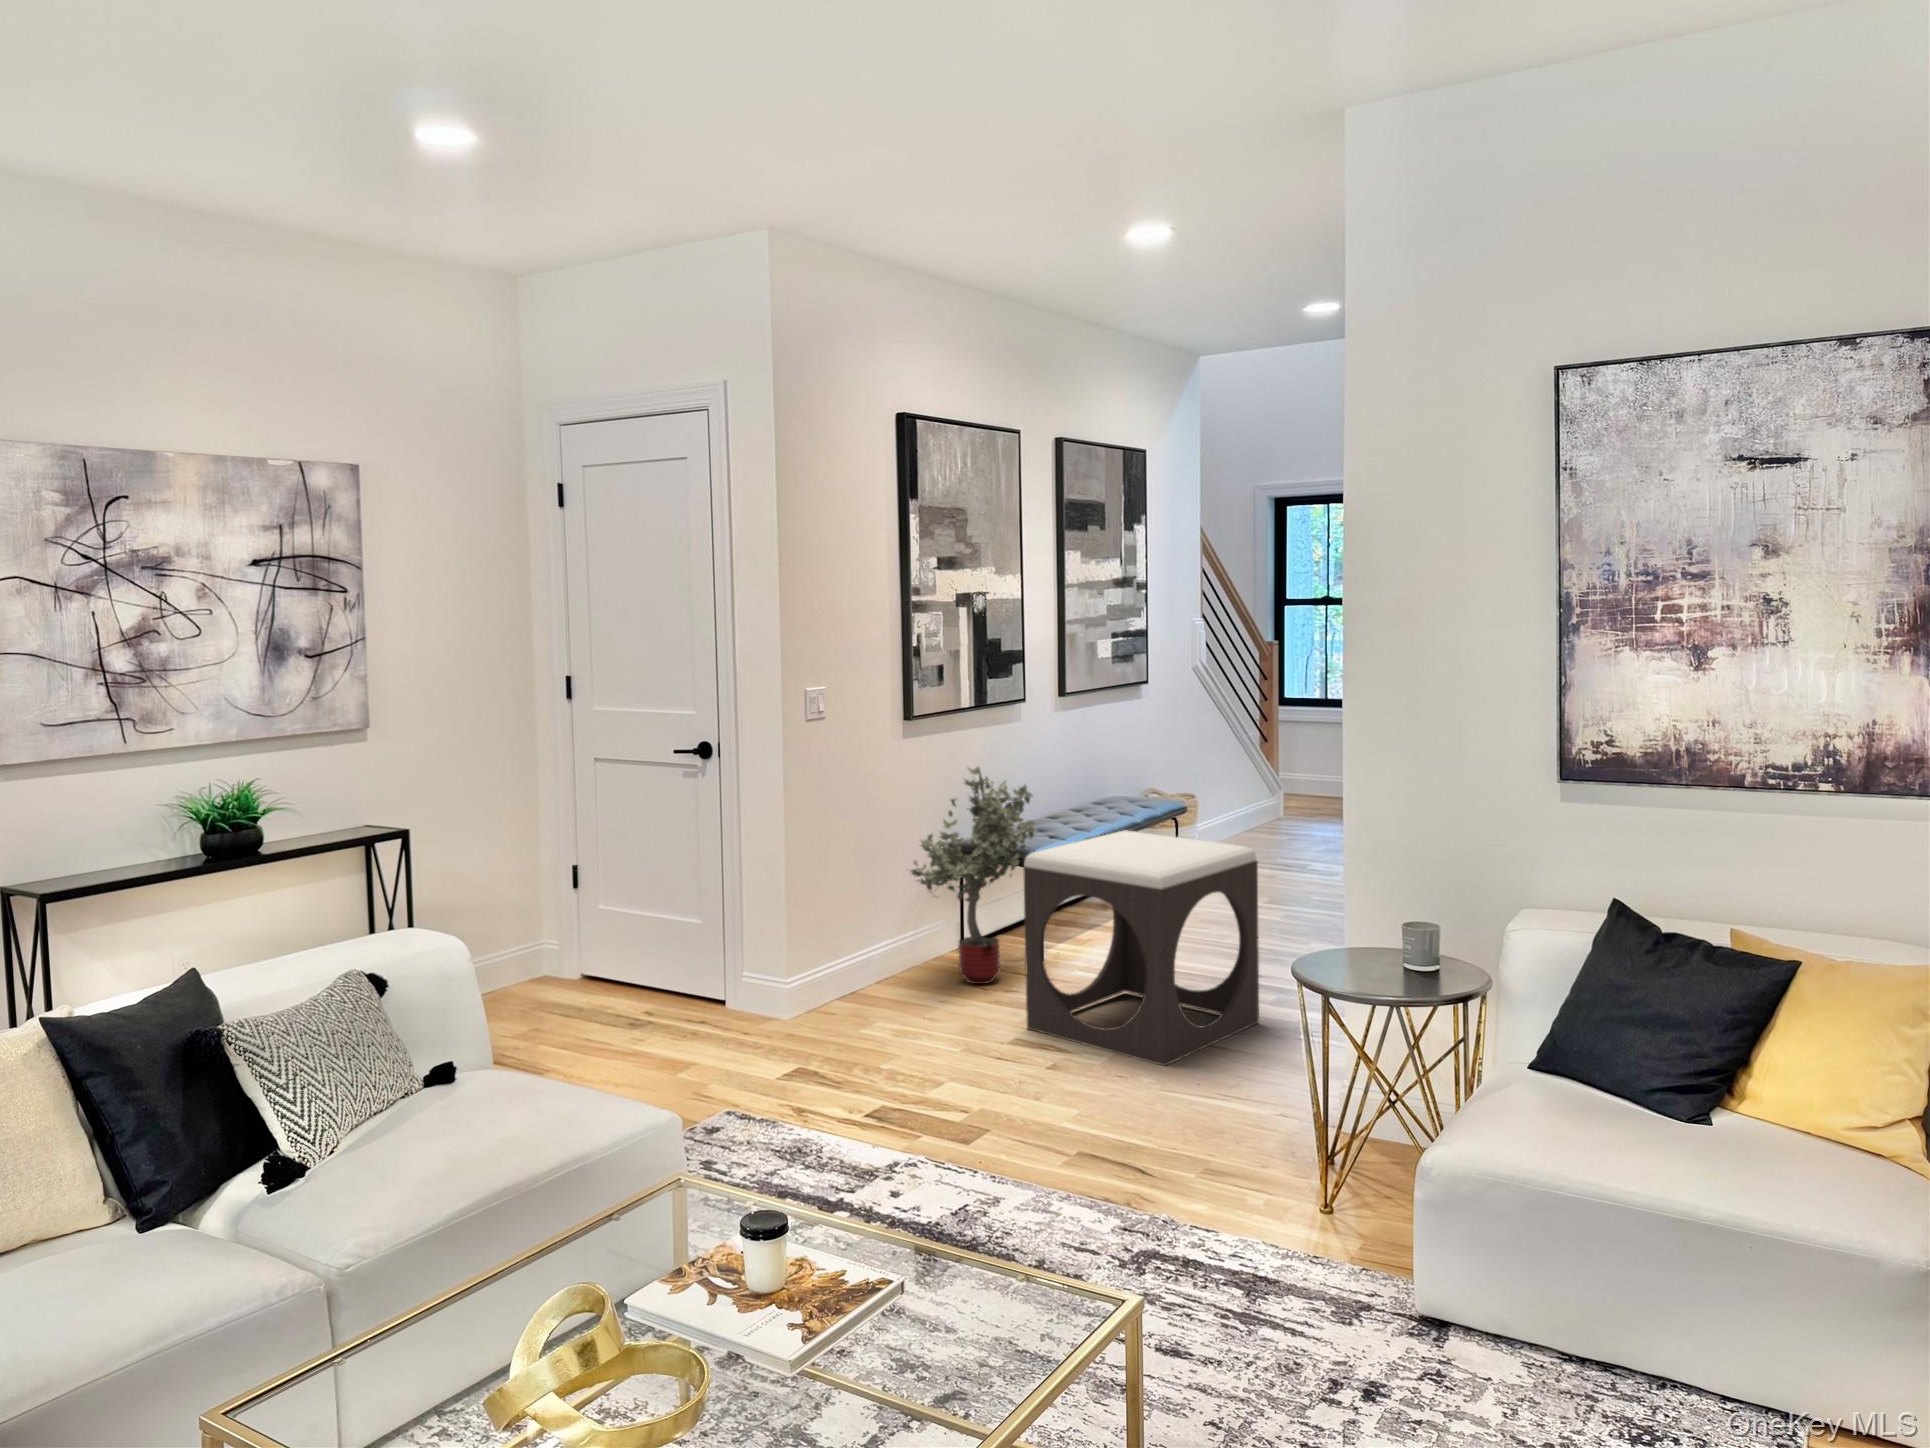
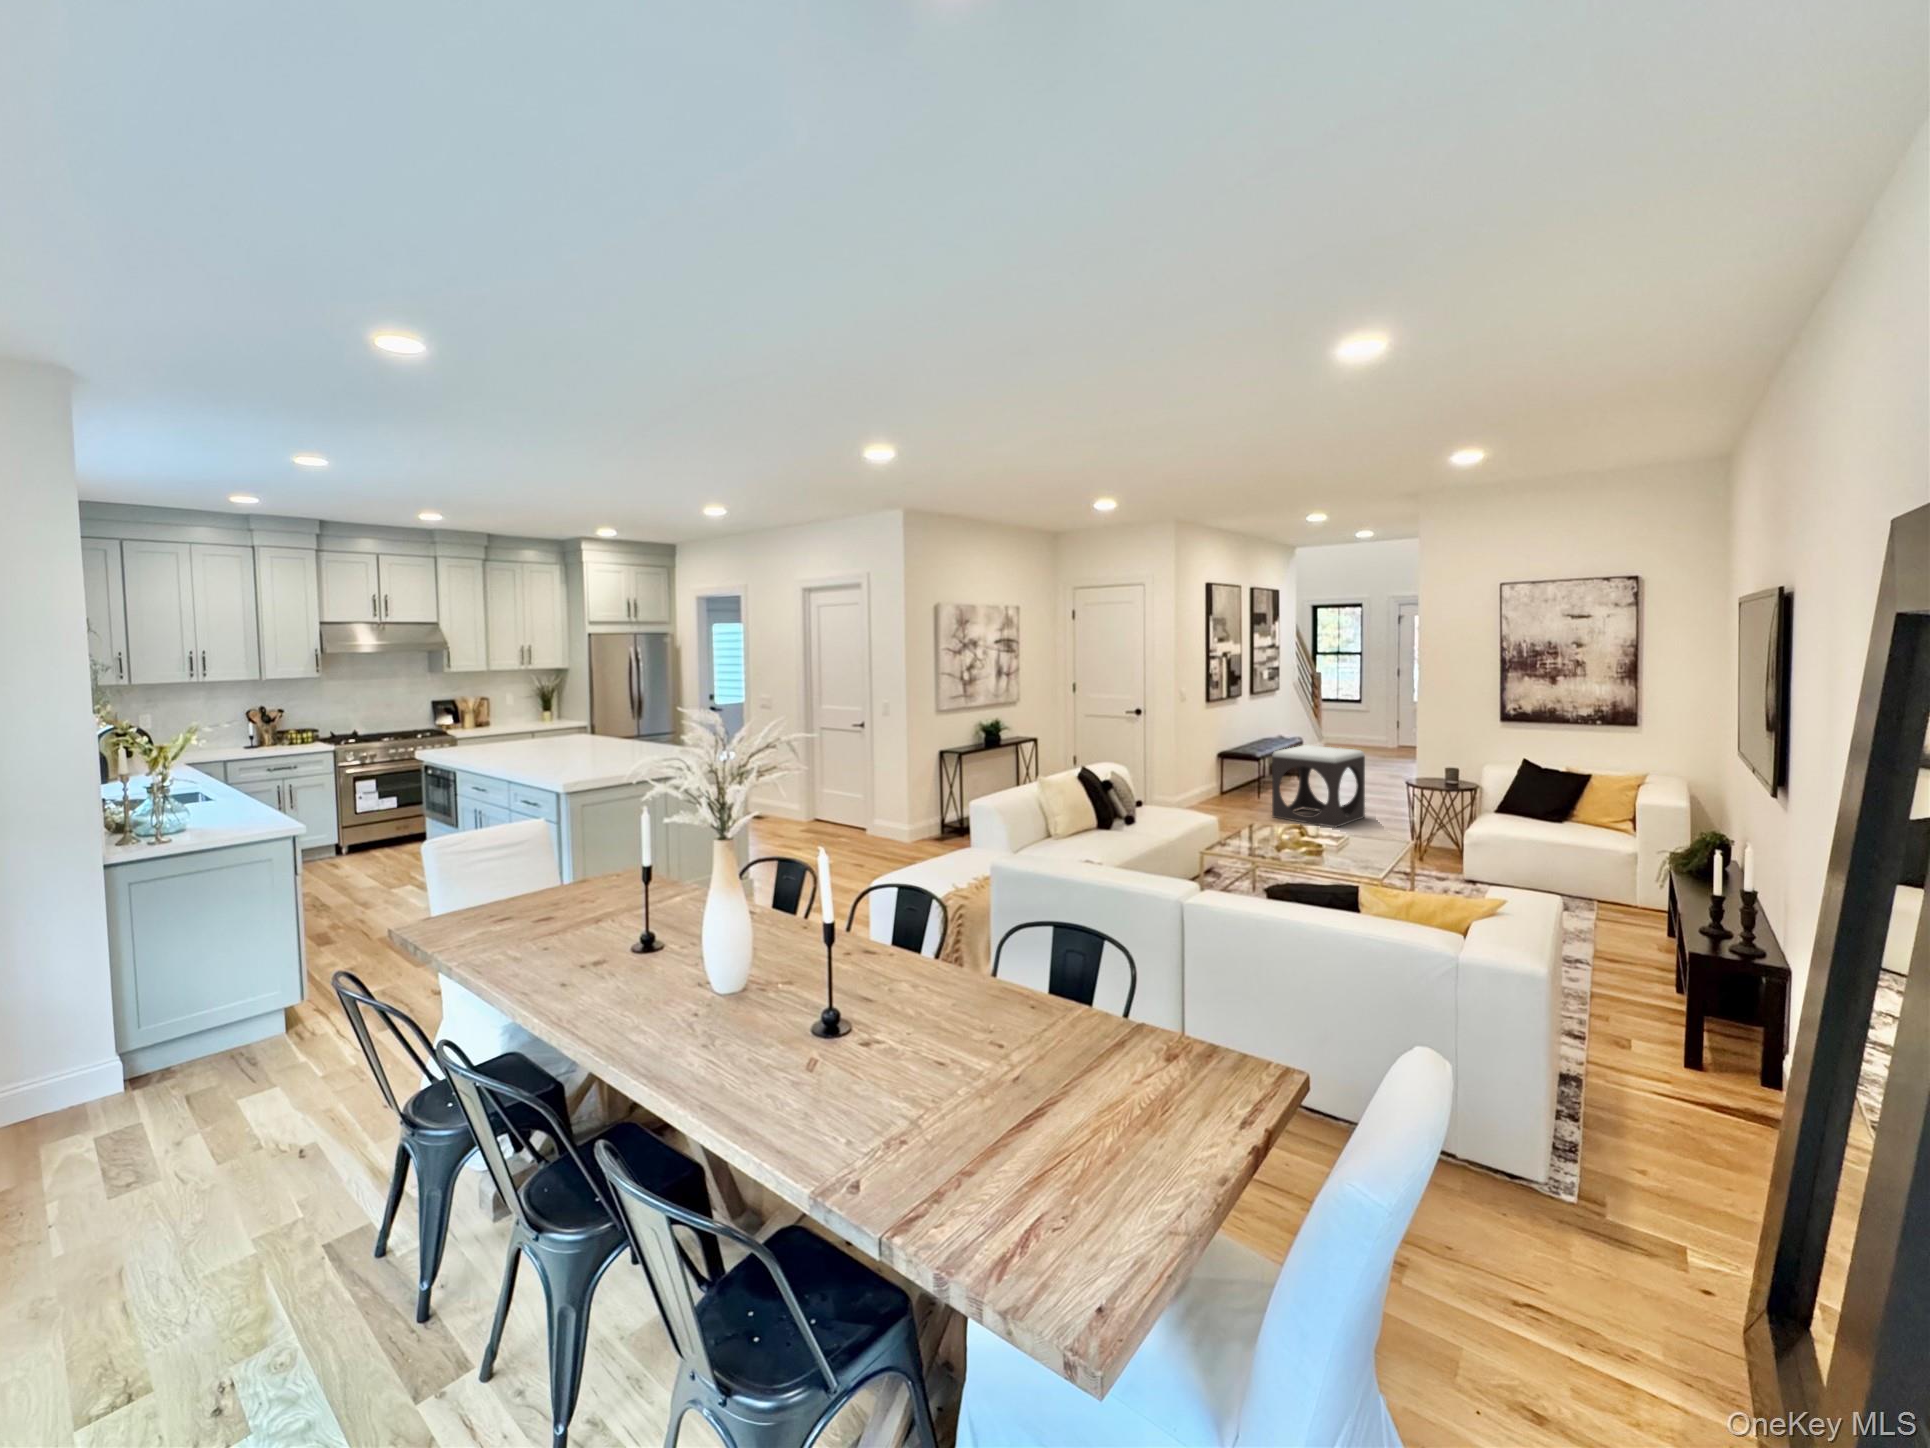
potted tree: present [910,767,1037,984] -> none [1211,720,1261,805]

